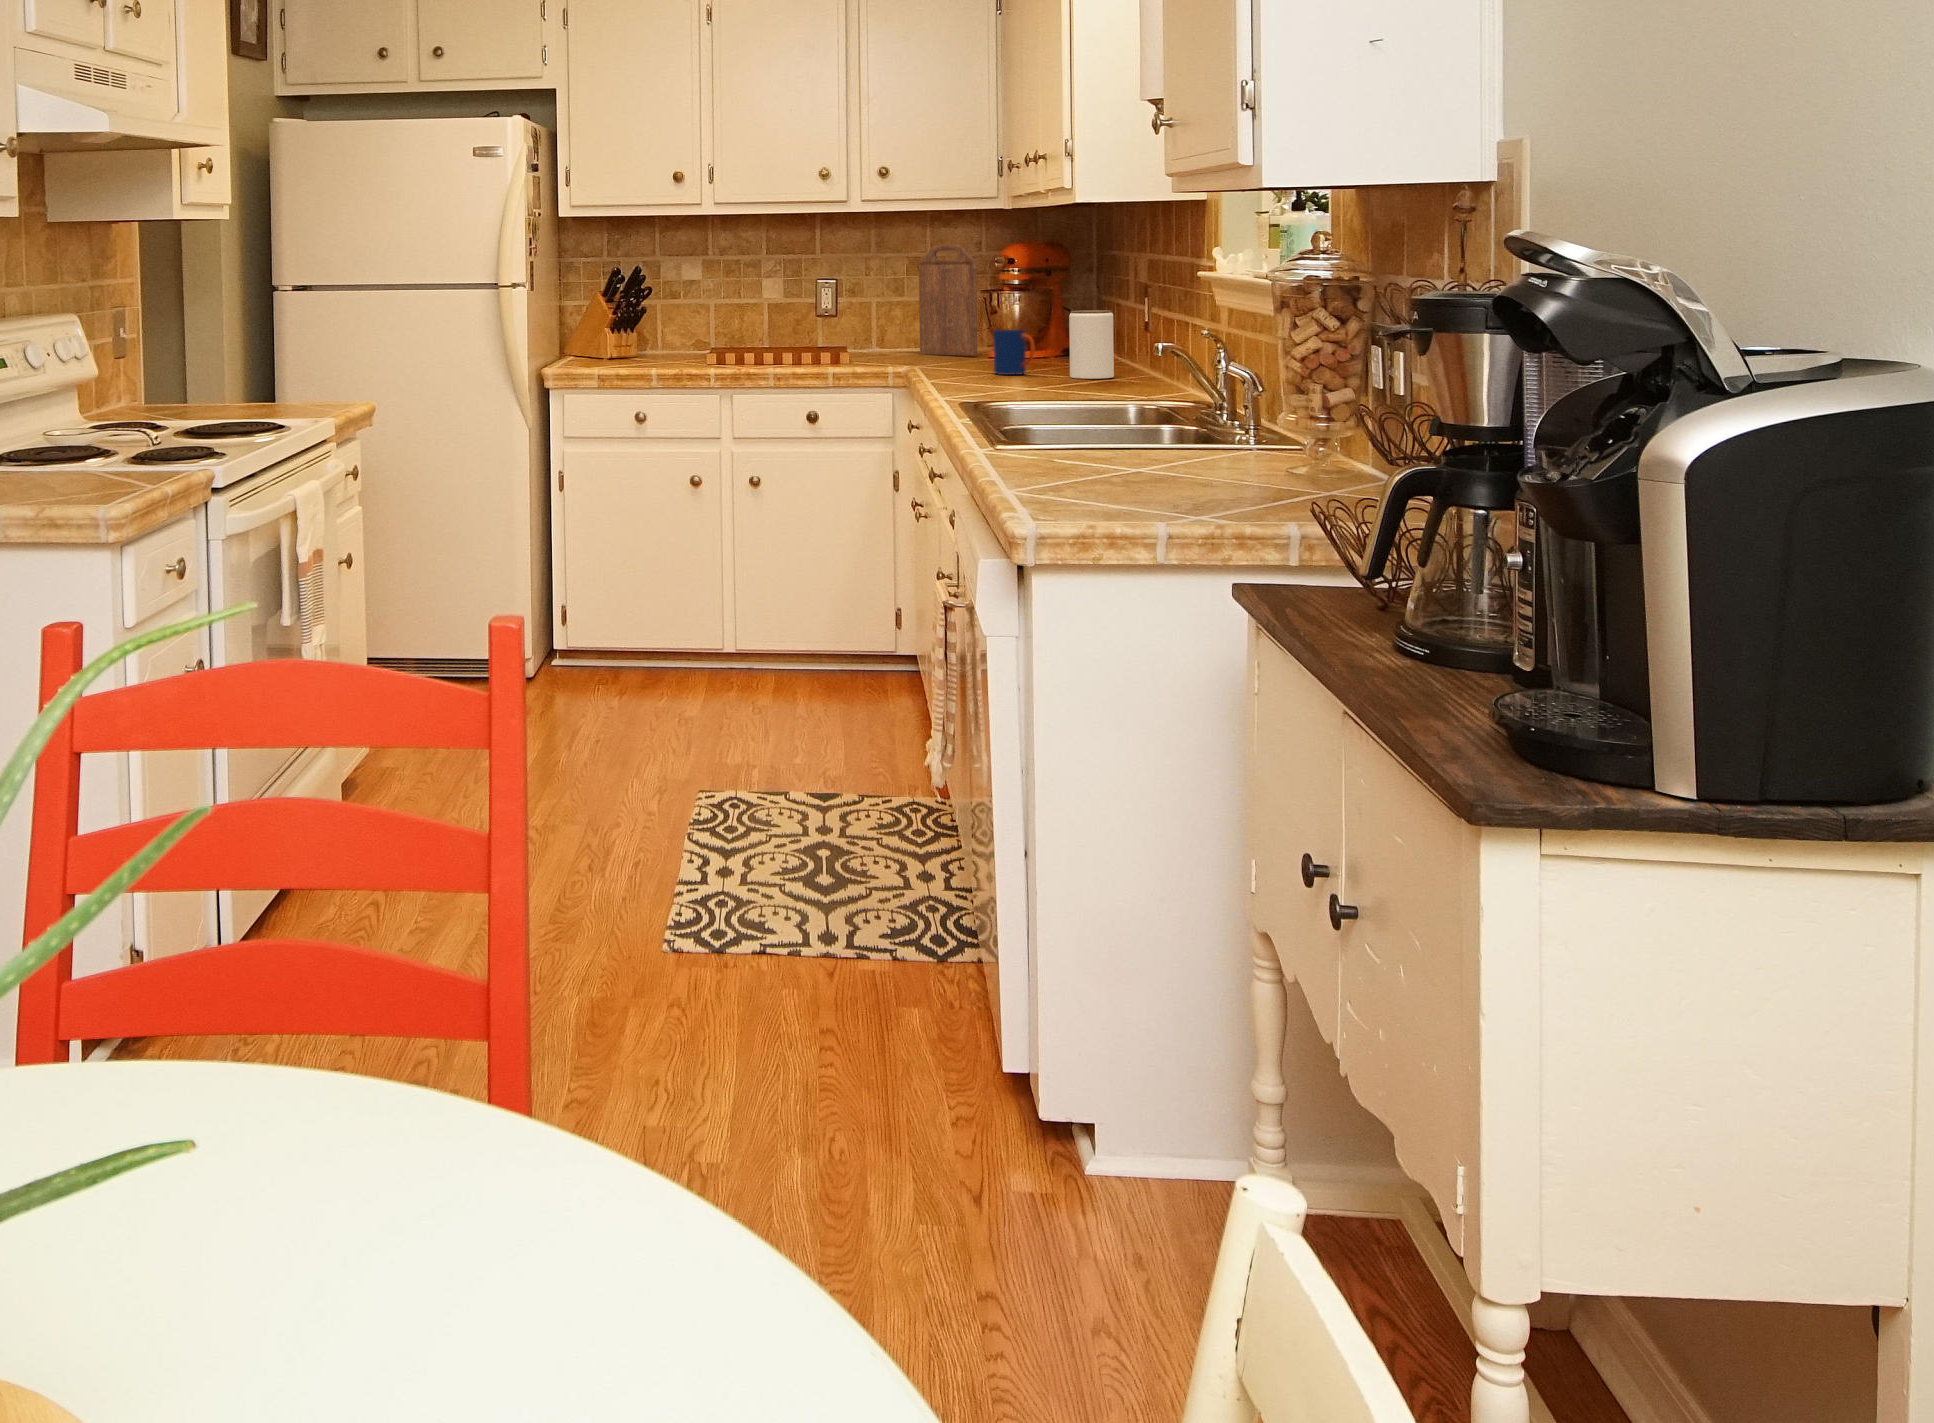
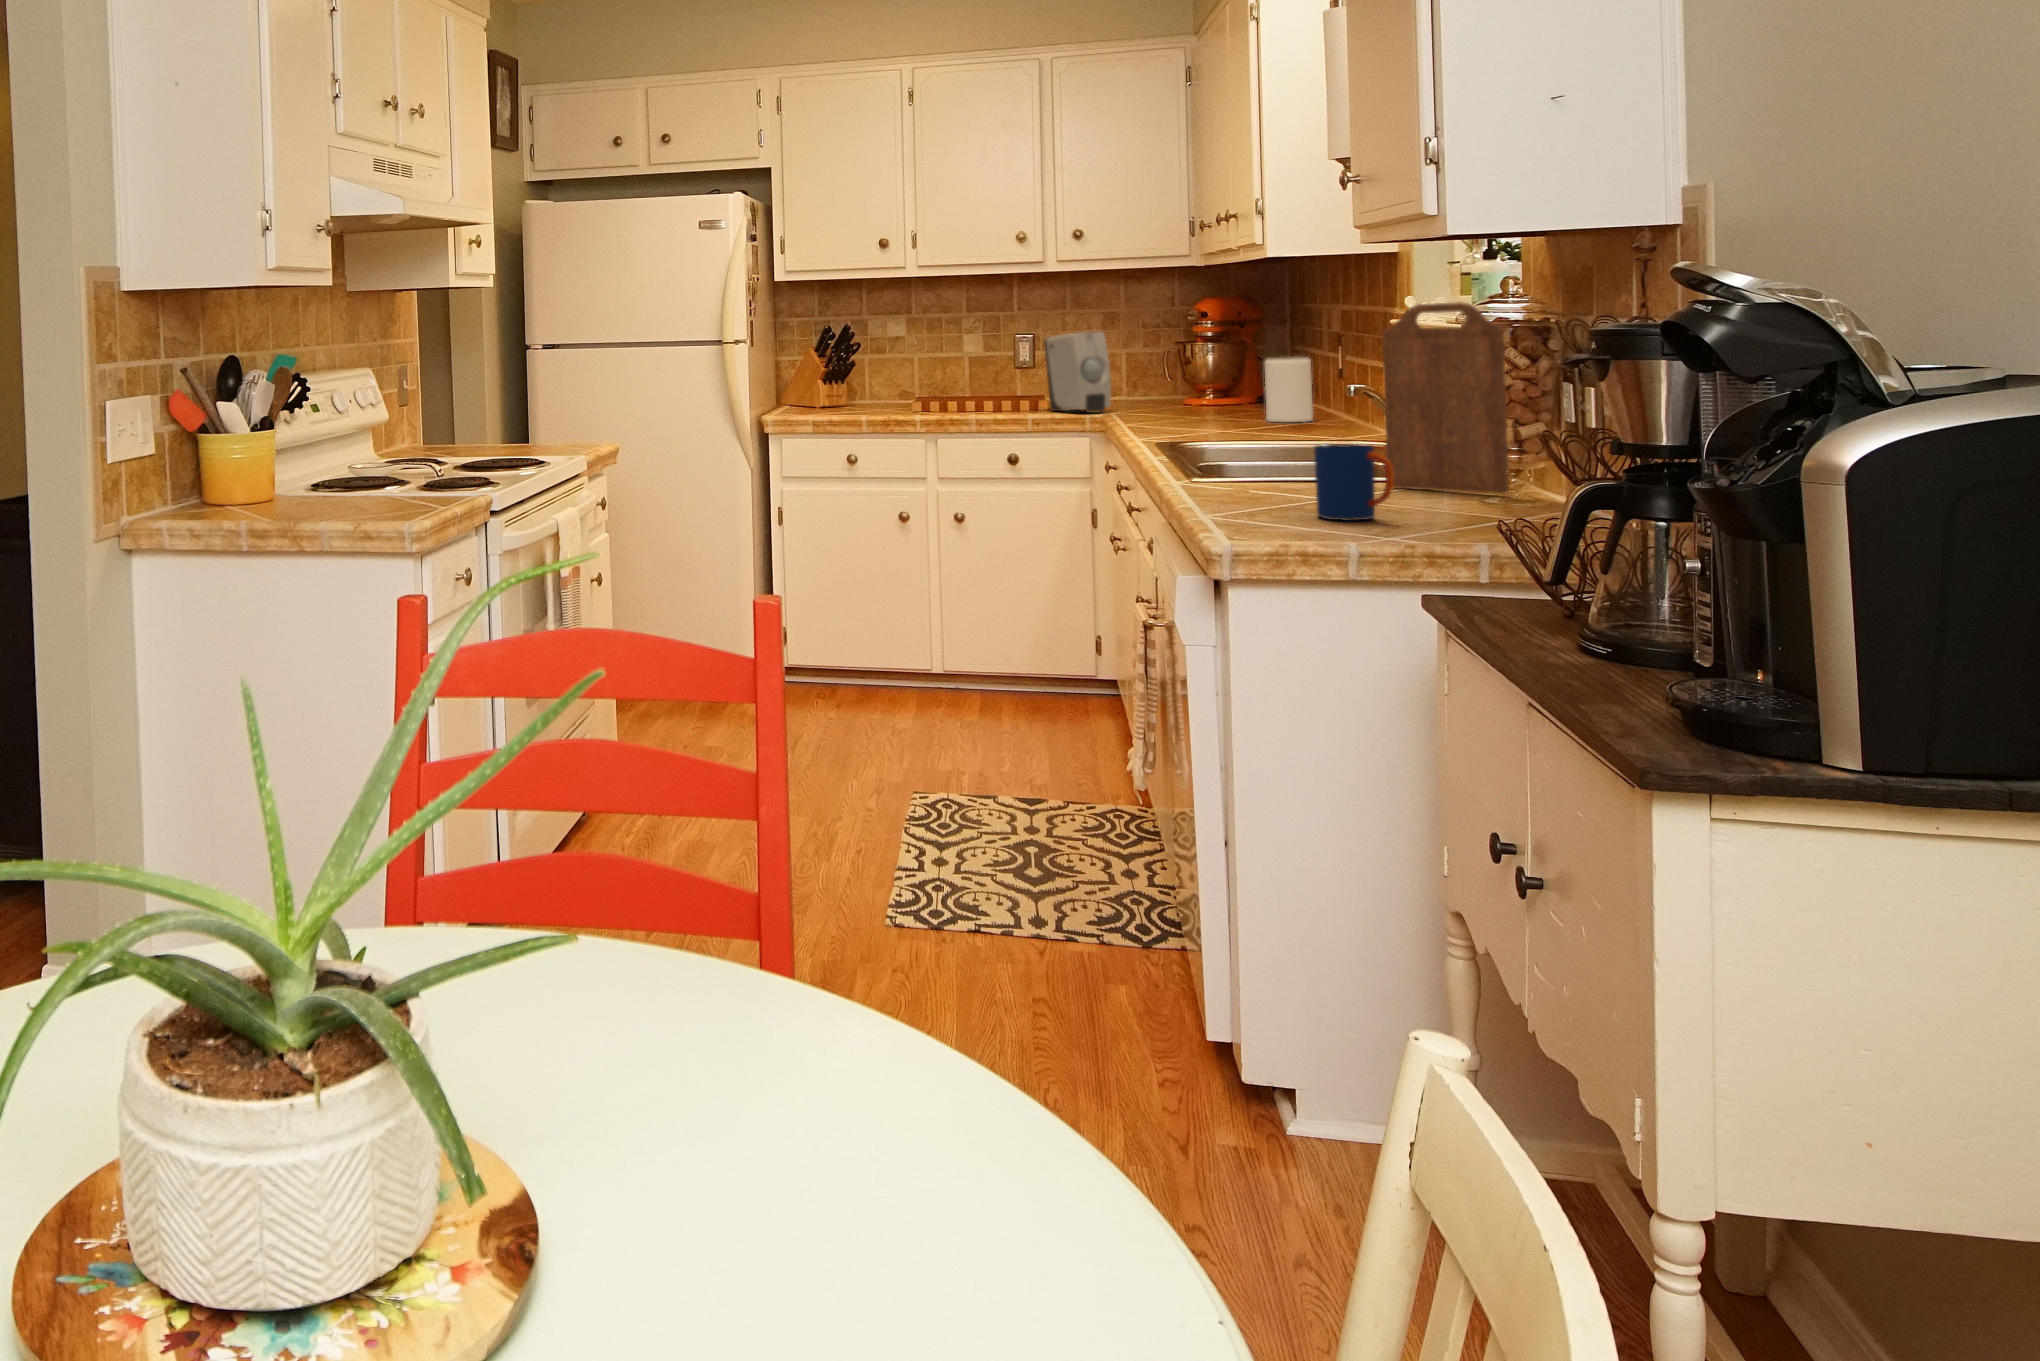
cutting board: present [919,245,977,356] -> present [1383,302,1509,494]
soap dispenser: none [852,280,919,366] -> present [1044,332,1111,413]
mug: present [993,330,1035,375] -> present [1314,444,1394,521]

